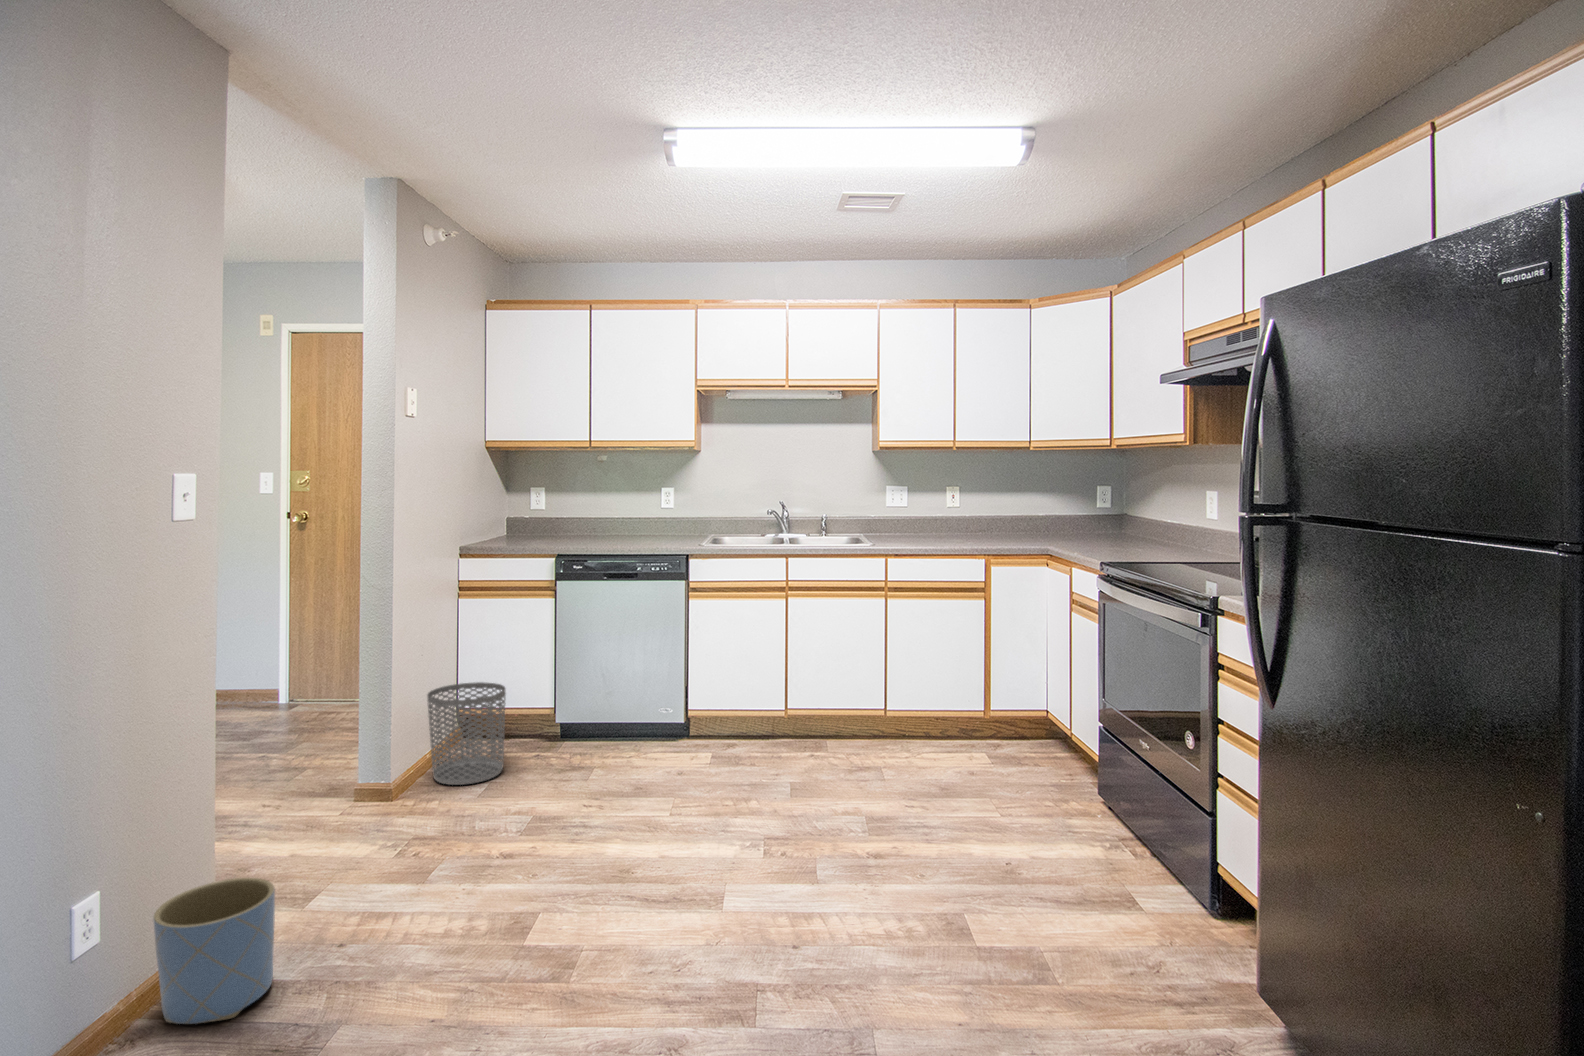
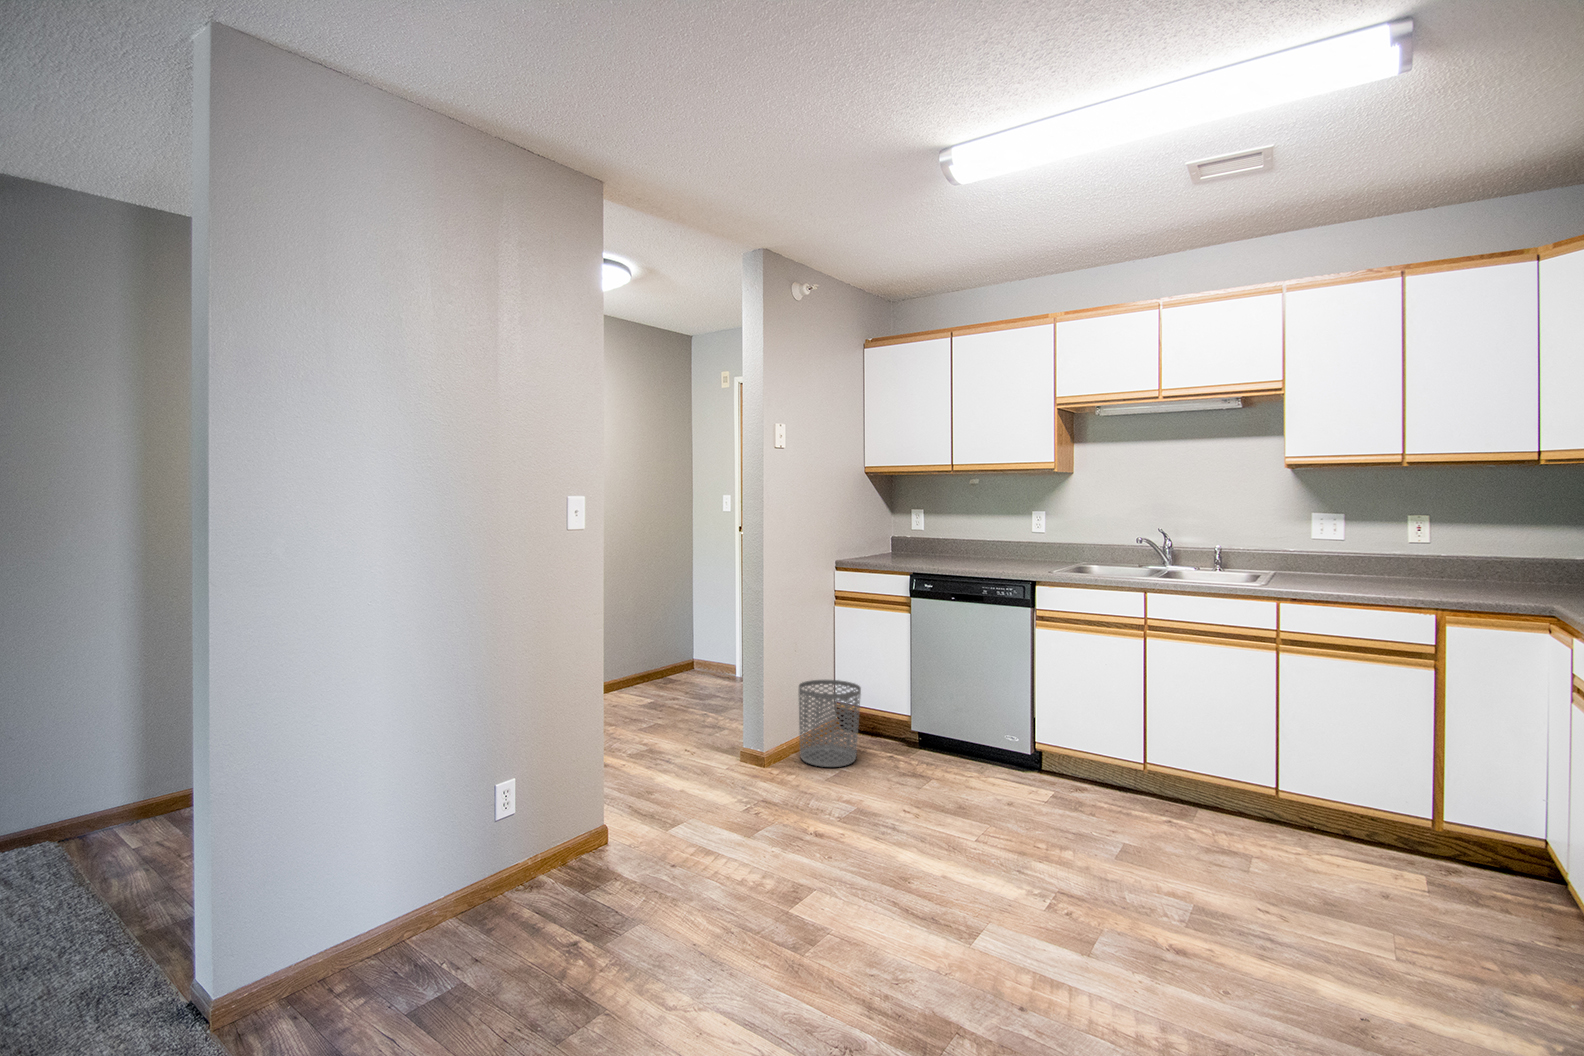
planter: present [153,878,275,1024] -> none [547,794,622,896]

